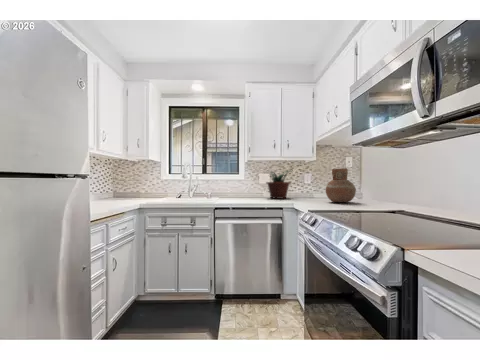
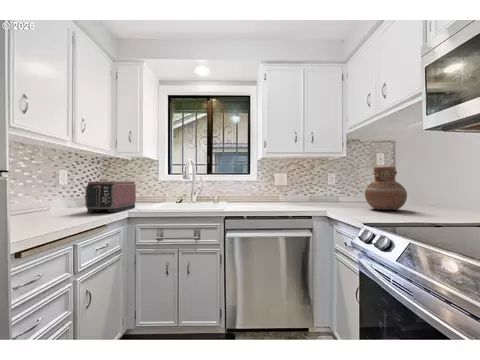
potted plant: present [266,171,290,199] -> none [279,169,316,203]
toaster: none [107,180,143,204] -> present [85,182,136,213]

